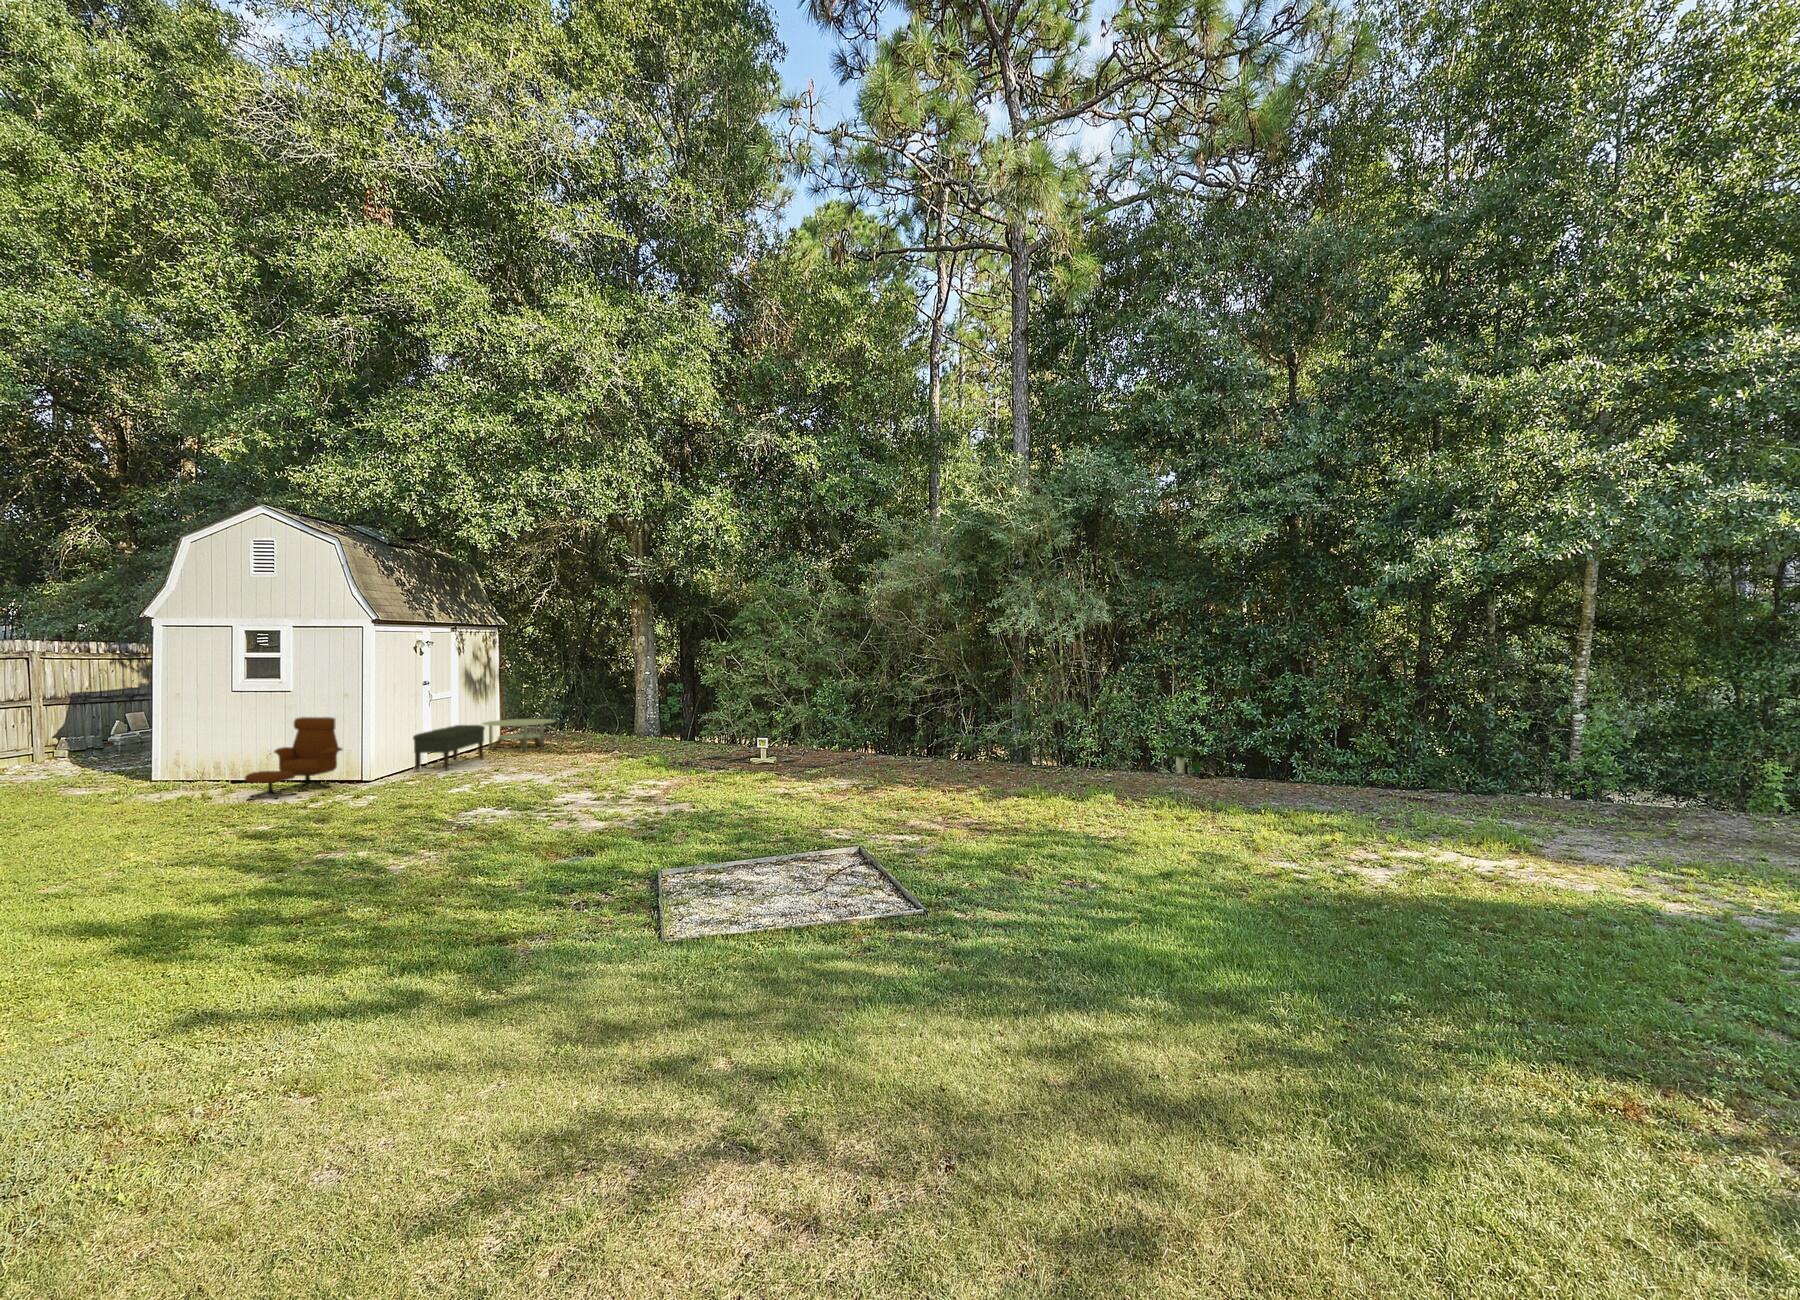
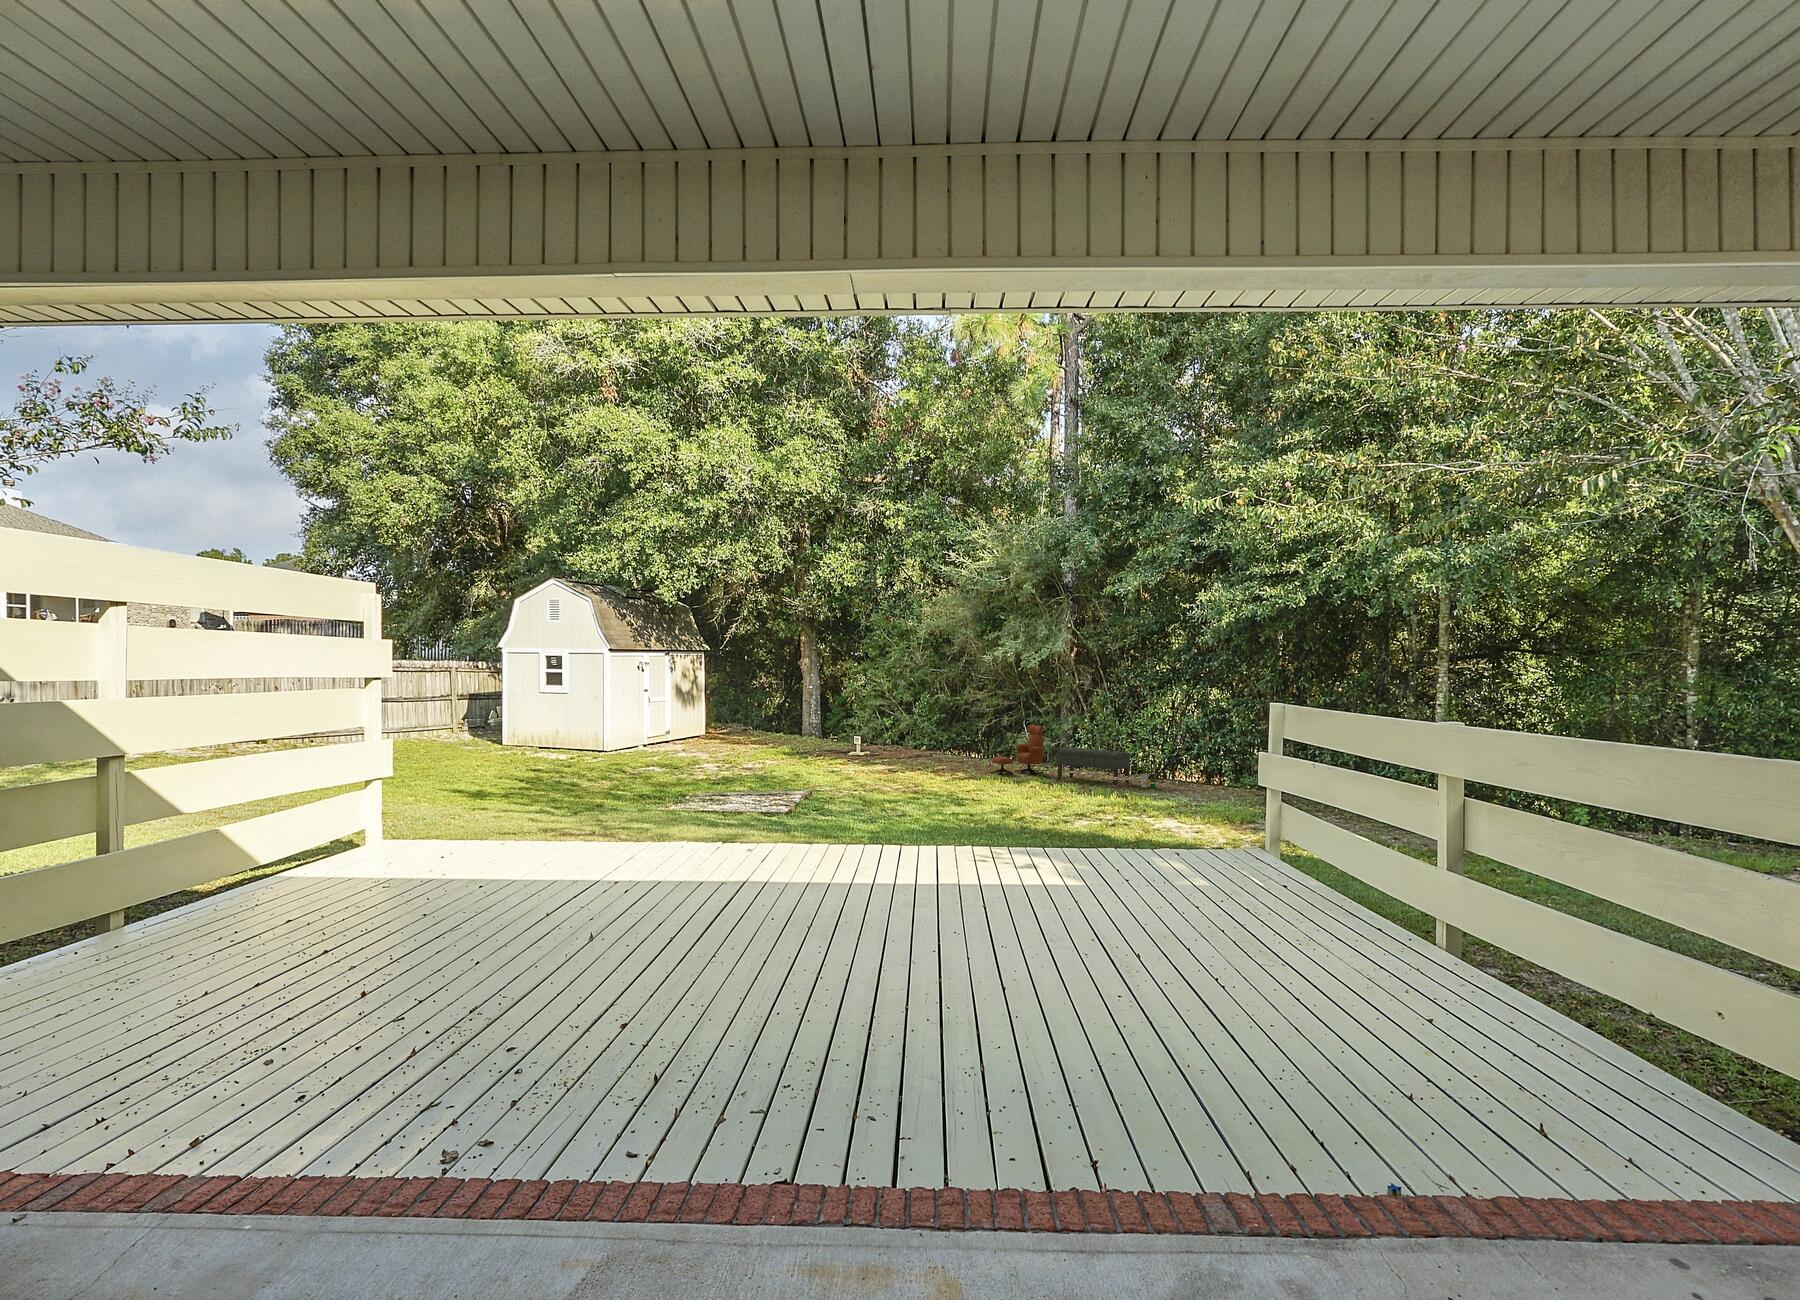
lounge chair: present [245,717,342,800] -> present [989,725,1044,774]
round table: present [483,719,555,752] -> none [685,723,736,746]
bench: present [413,725,485,771] -> present [1057,747,1131,785]

